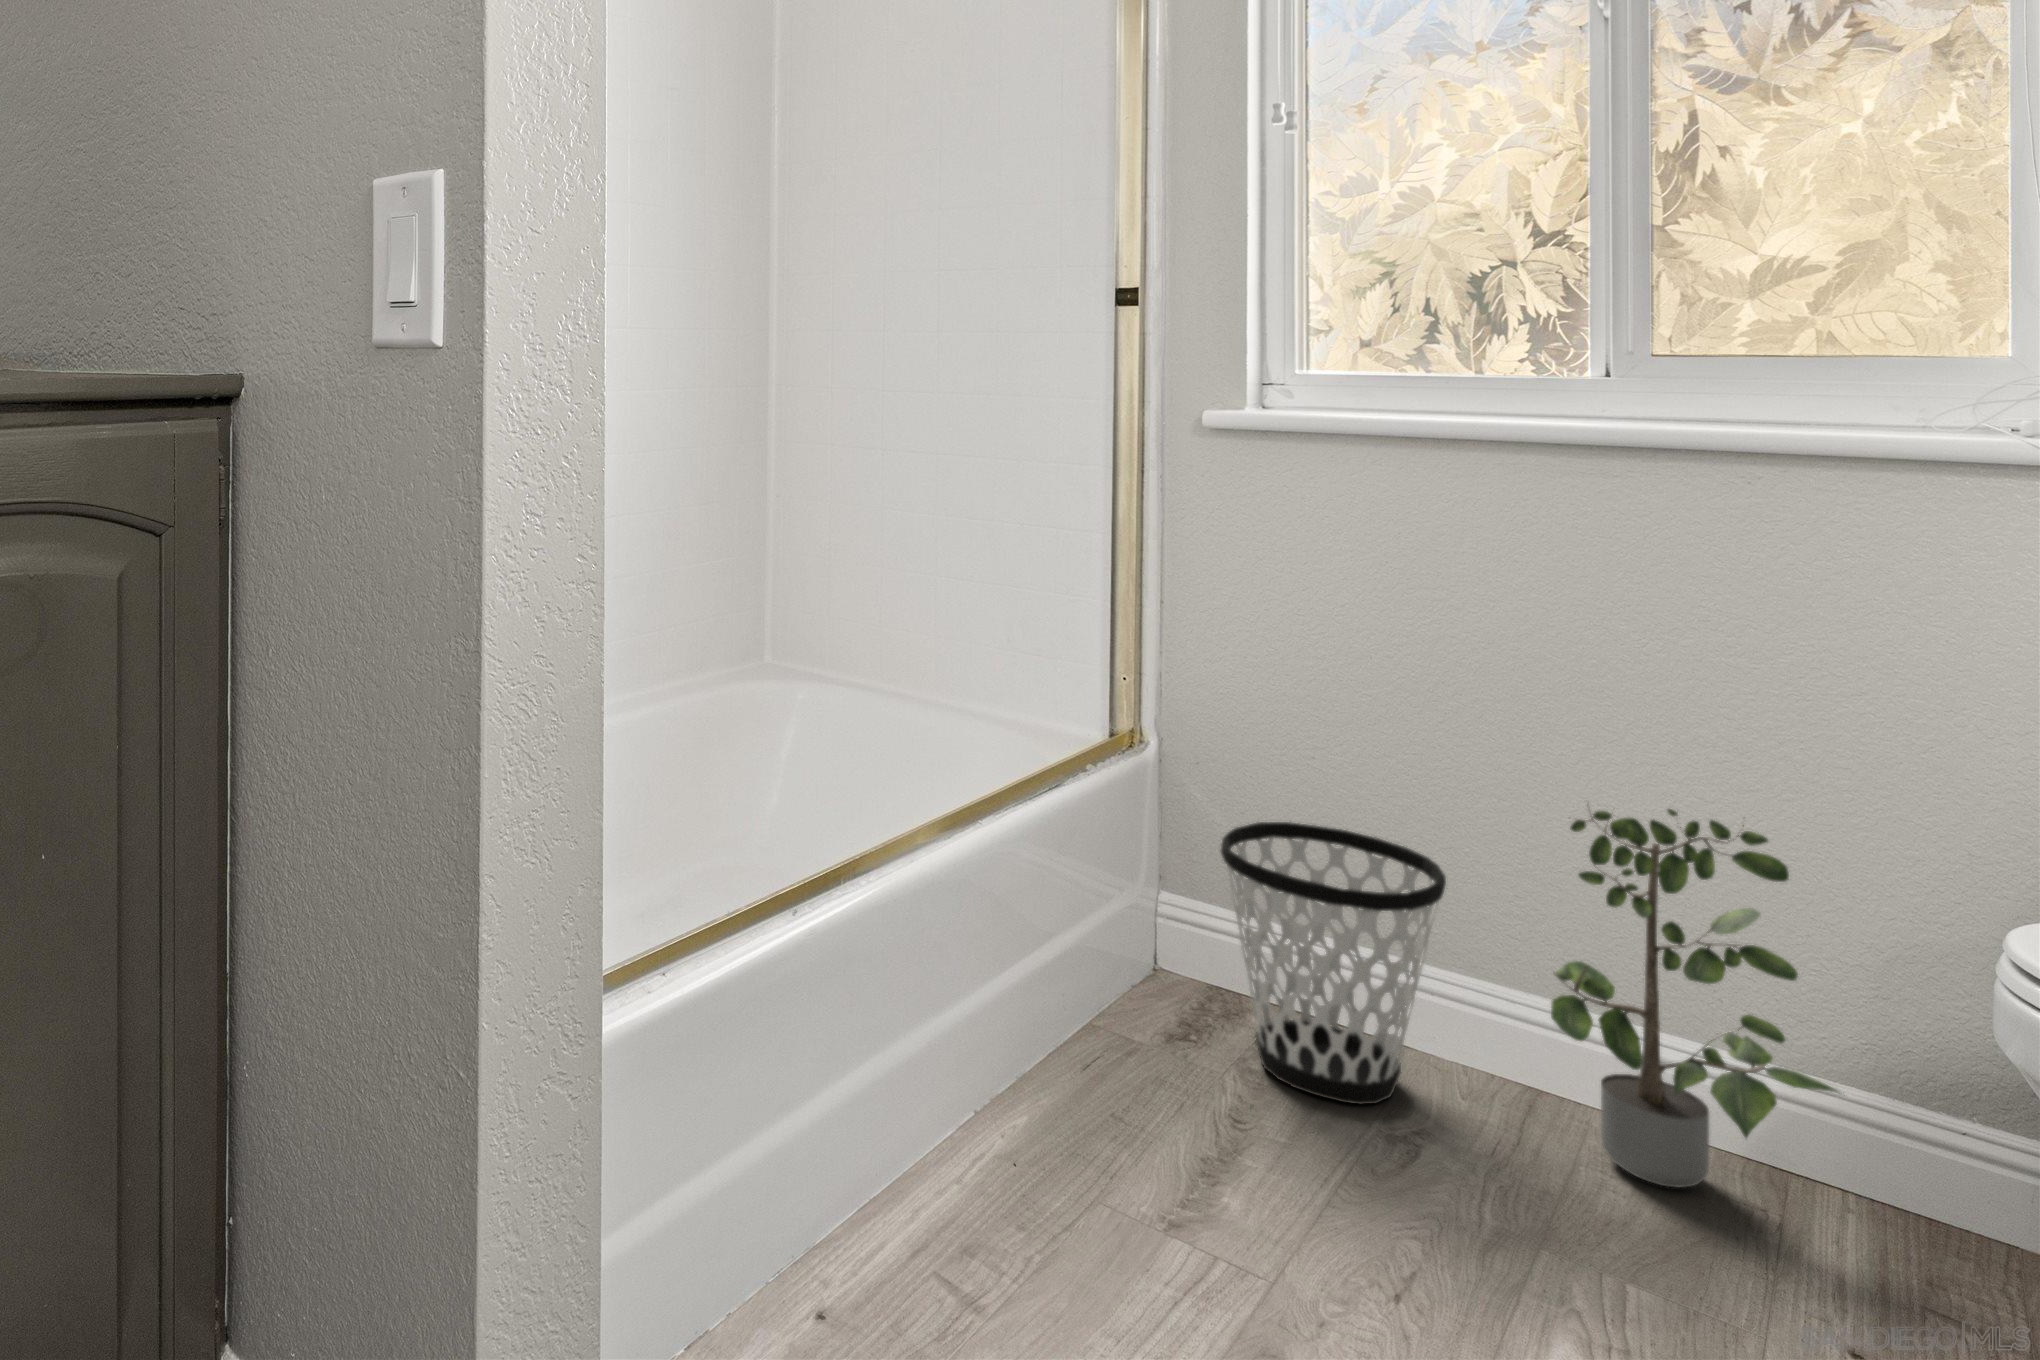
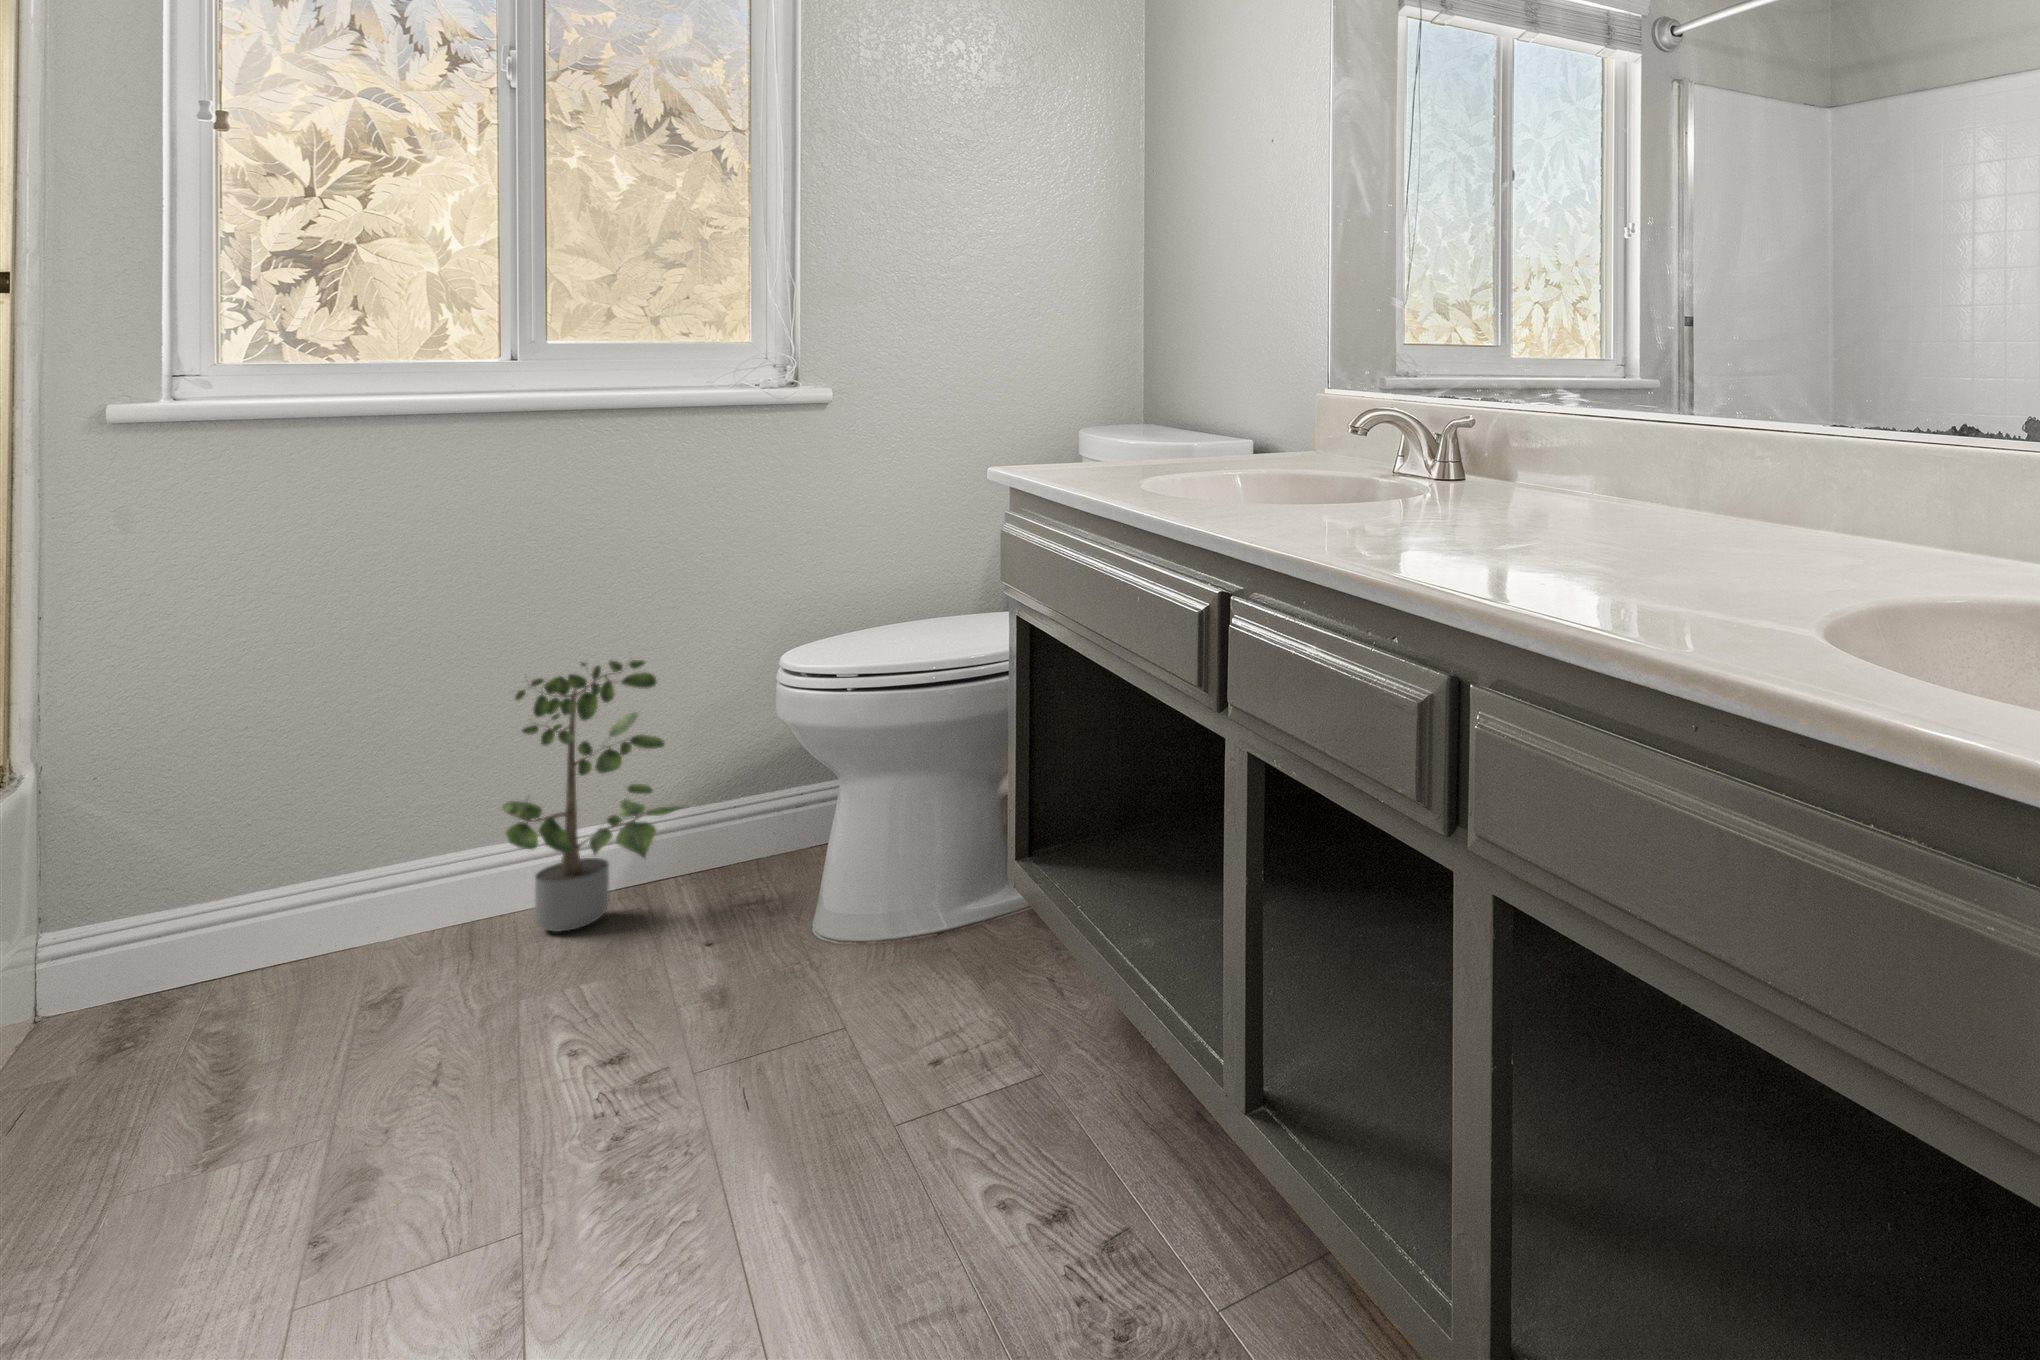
wastebasket: present [1221,822,1446,1104] -> none [173,770,411,1022]

